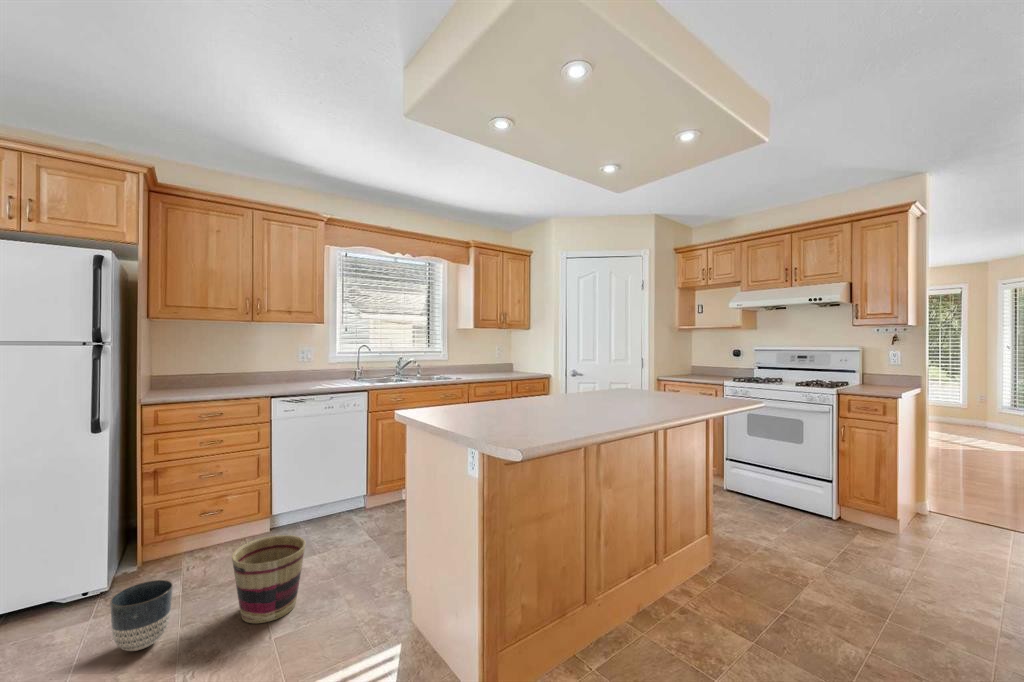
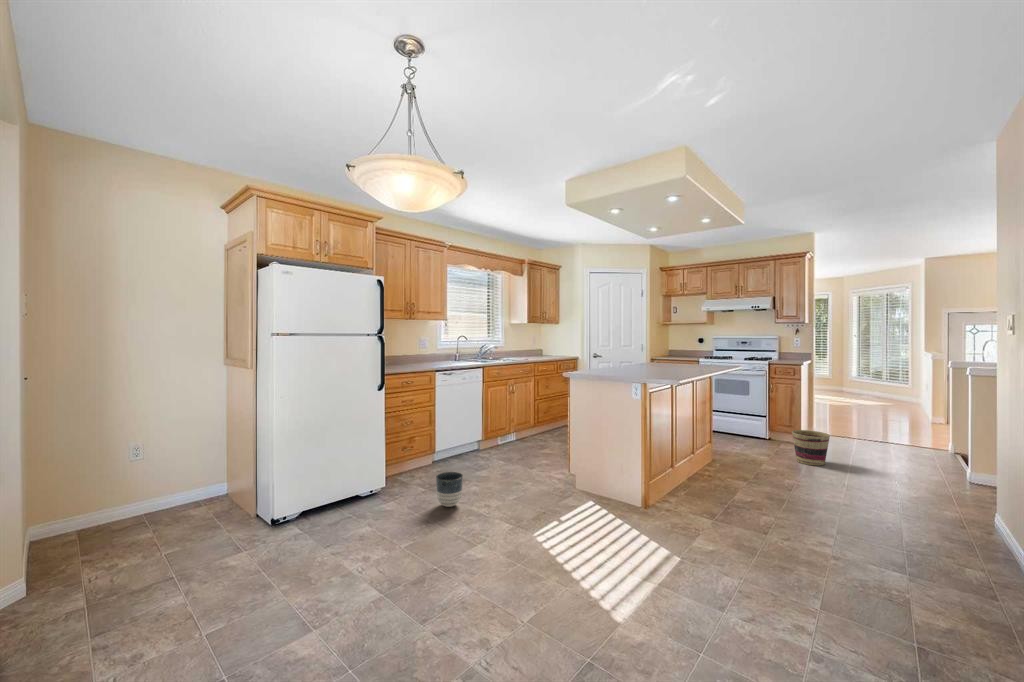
basket: present [232,535,306,623] -> present [792,430,830,466]

